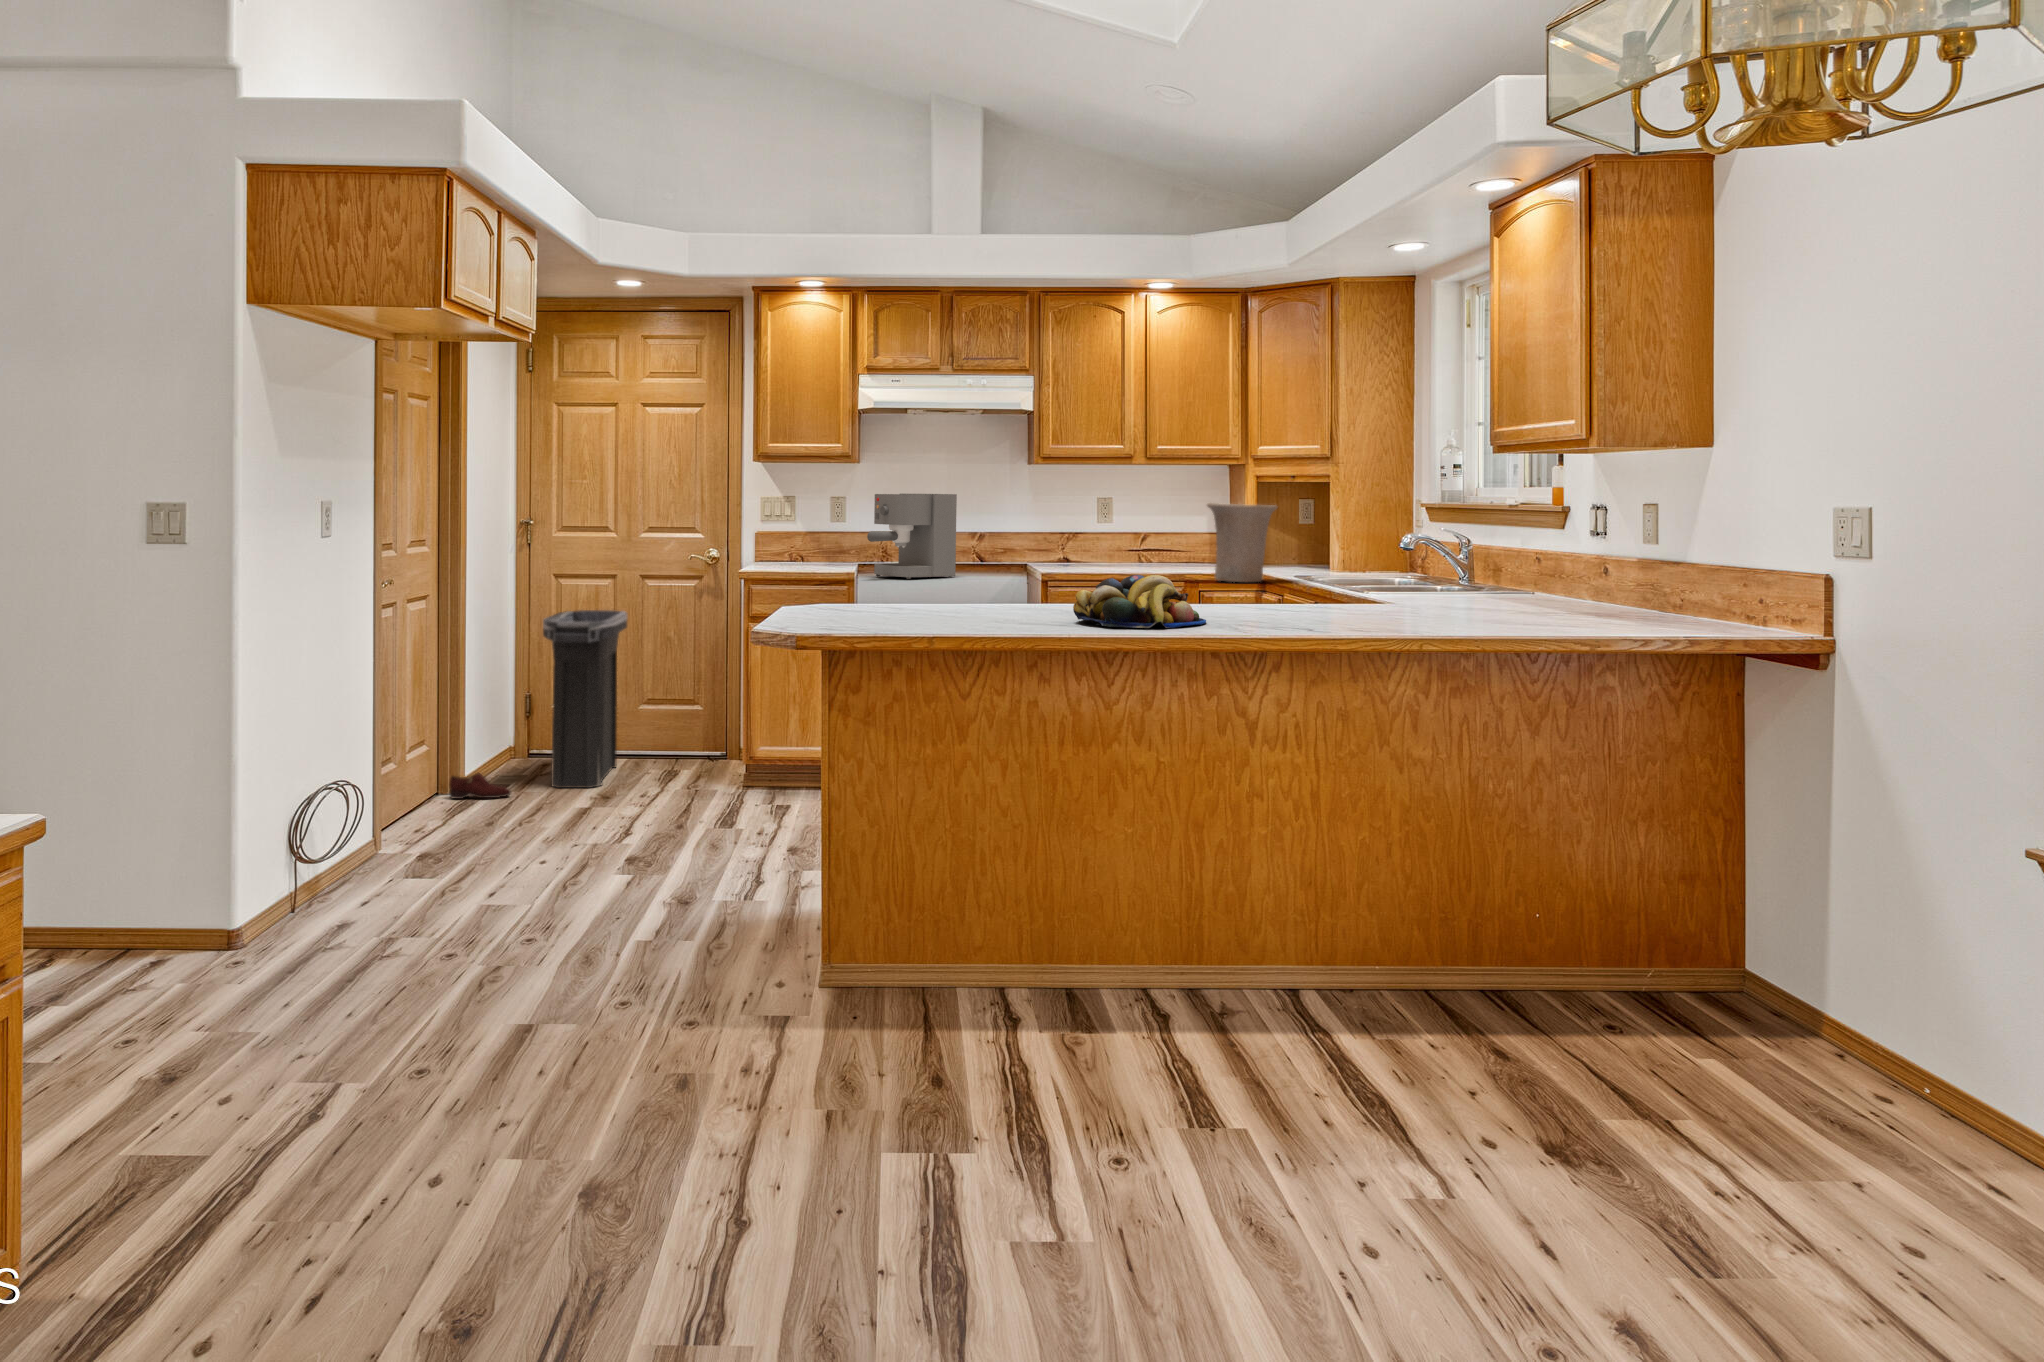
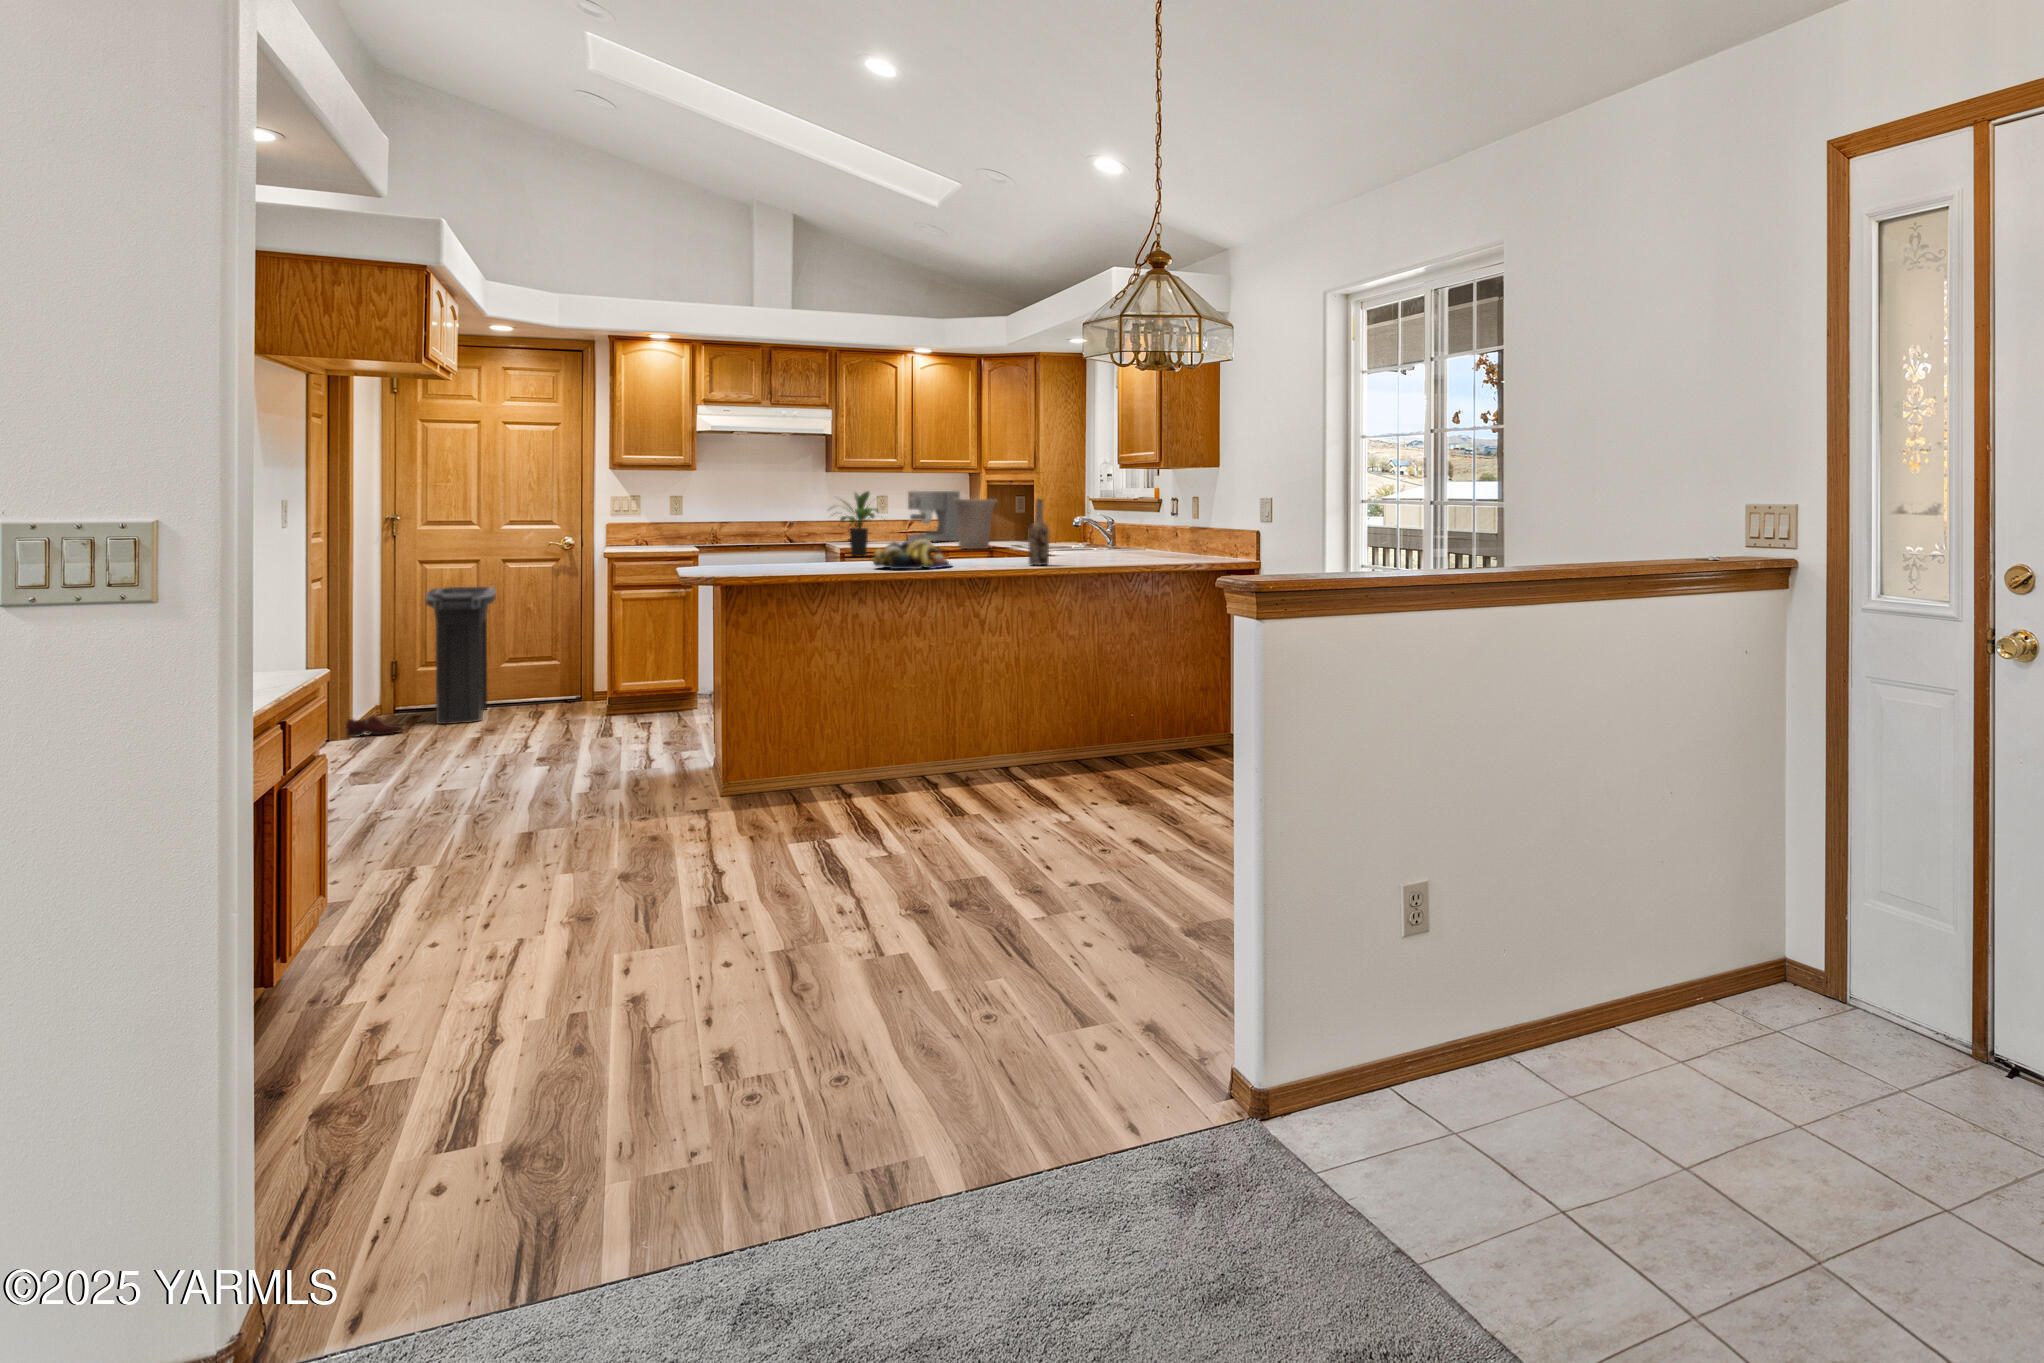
potted plant: none [1018,491,1108,592] -> present [832,491,878,557]
coffee maker: present [867,494,957,579] -> present [908,491,960,542]
wine bottle: none [1340,508,1380,628] -> present [1028,499,1049,565]

